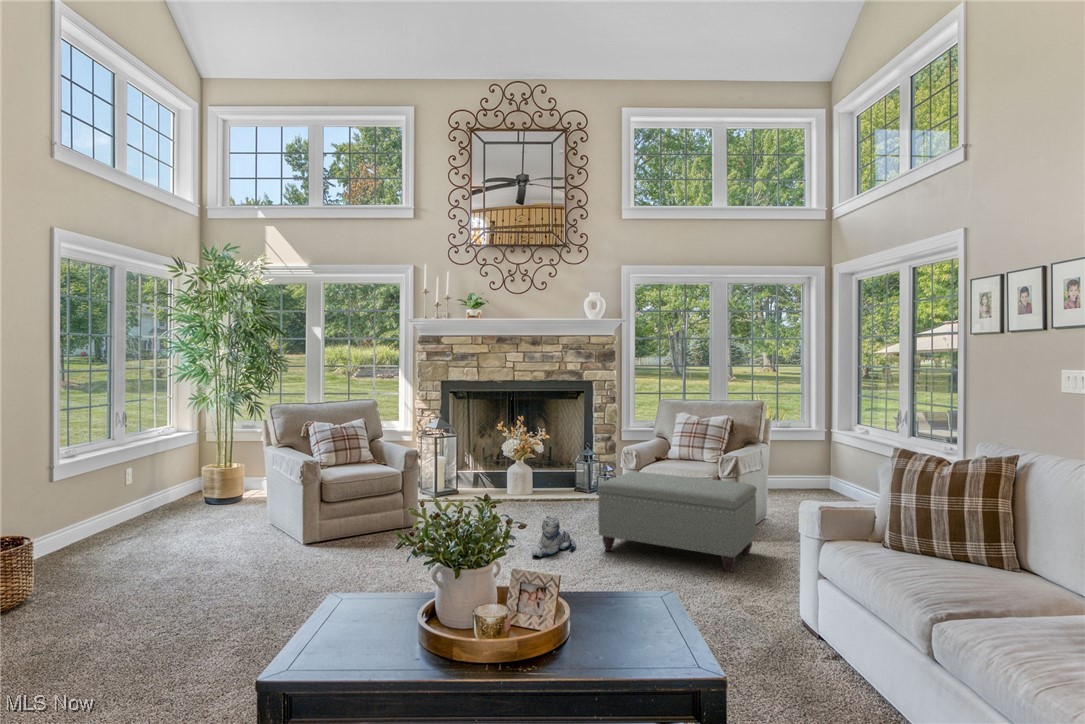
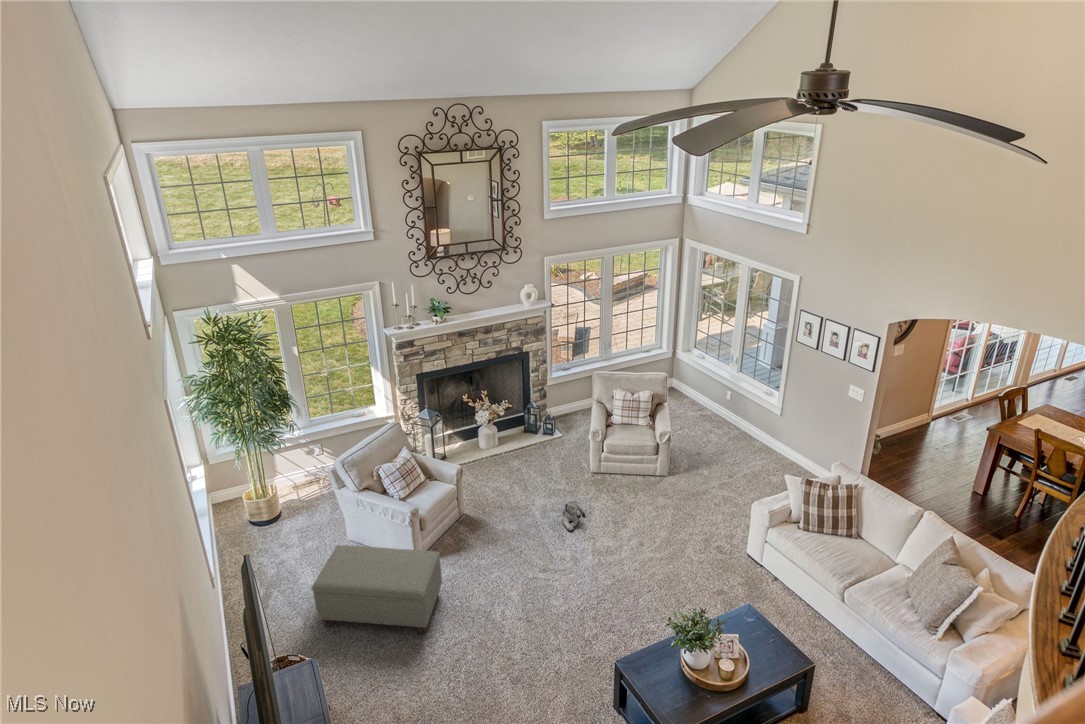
ottoman: present [598,472,757,572] -> present [312,545,442,634]

